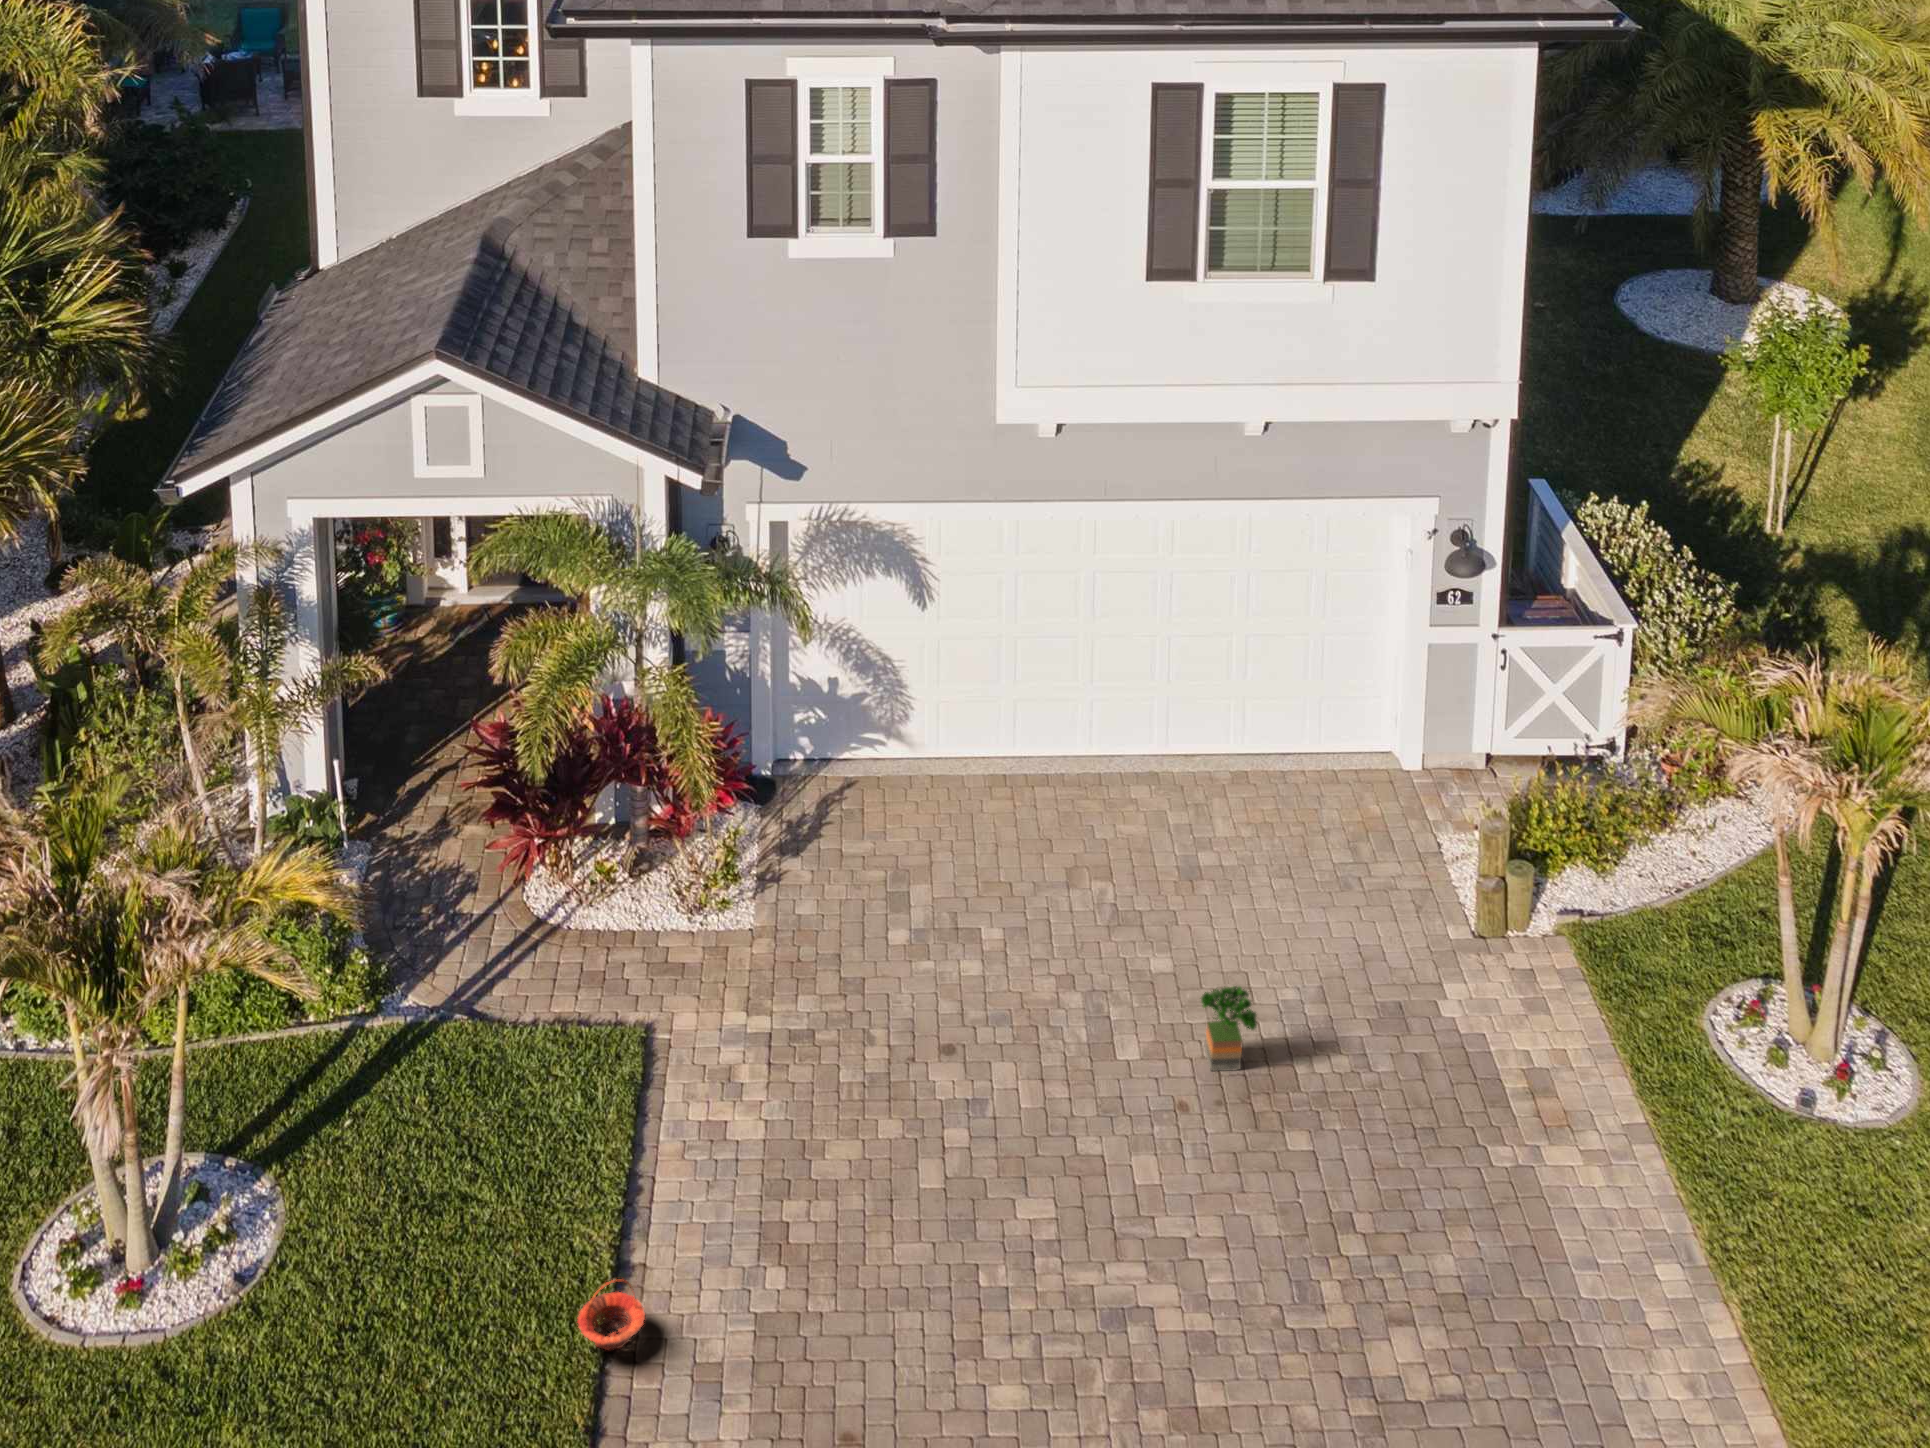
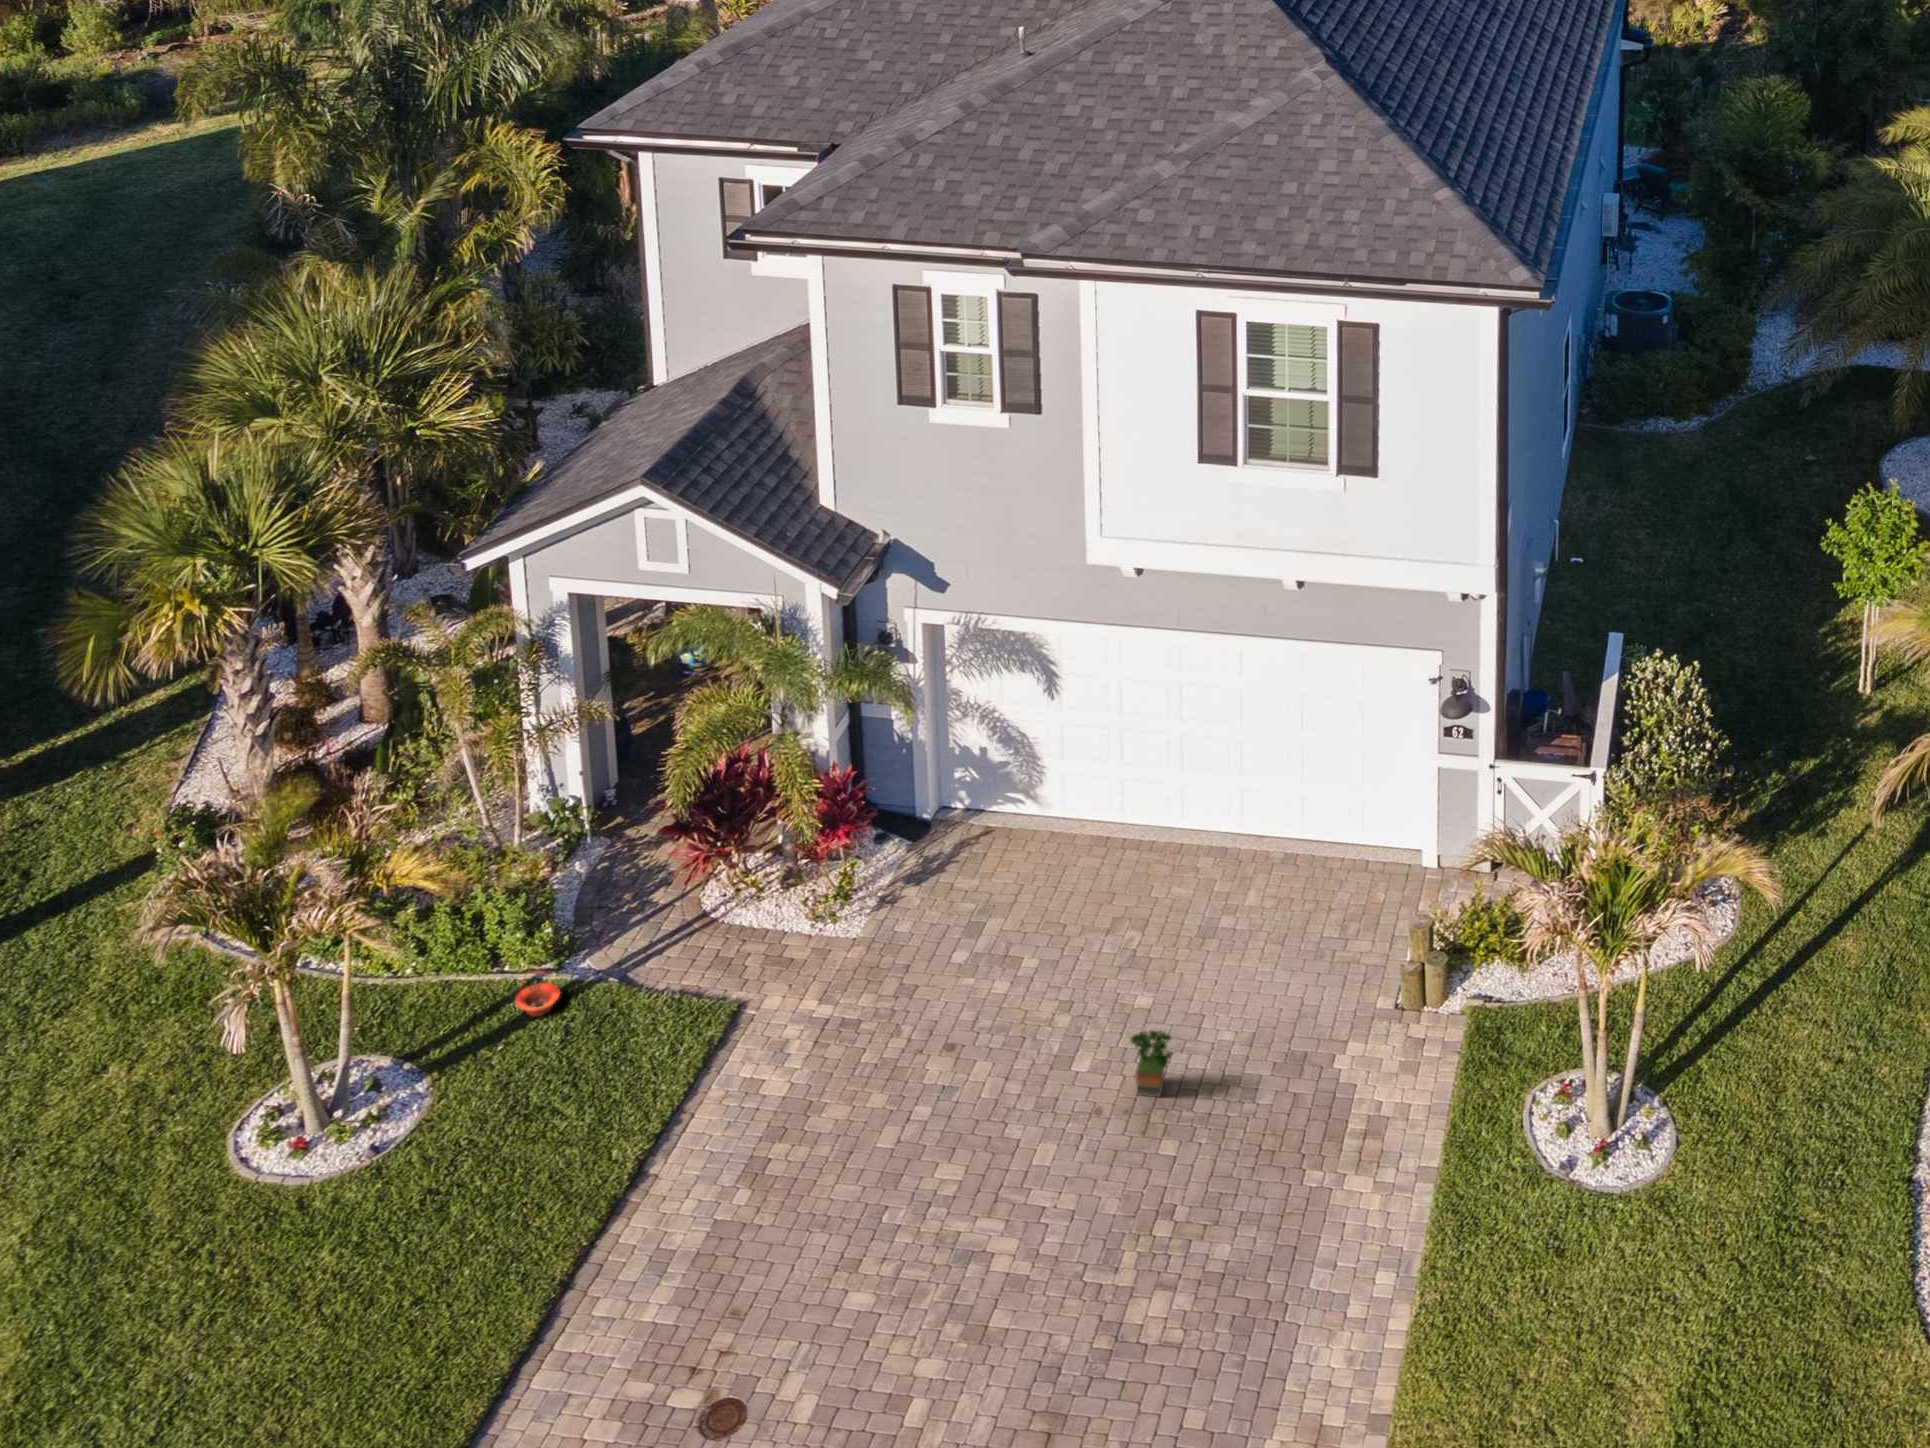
basket: present [578,1279,645,1350] -> present [516,972,560,1016]

